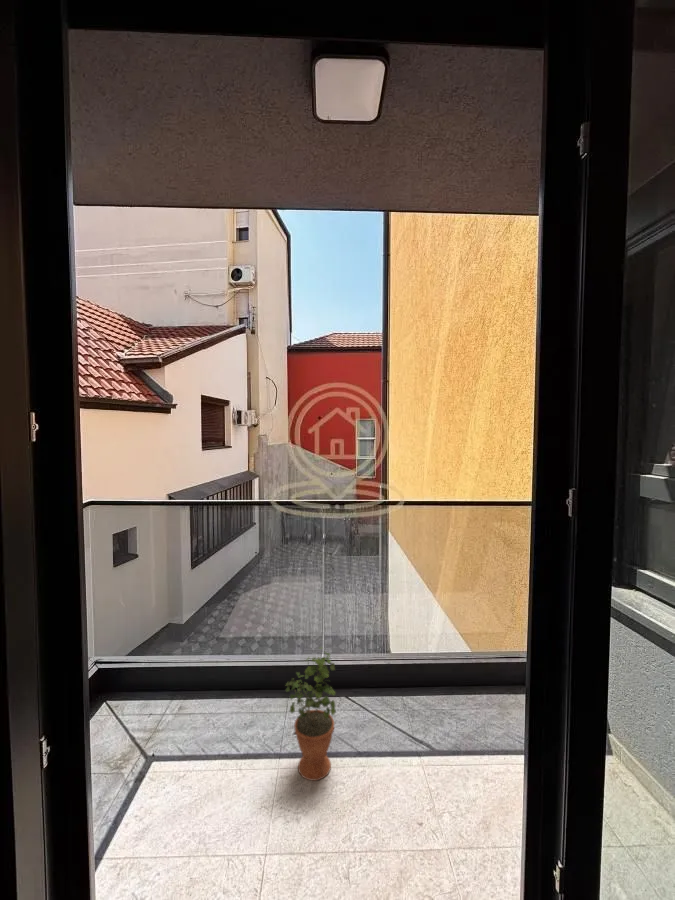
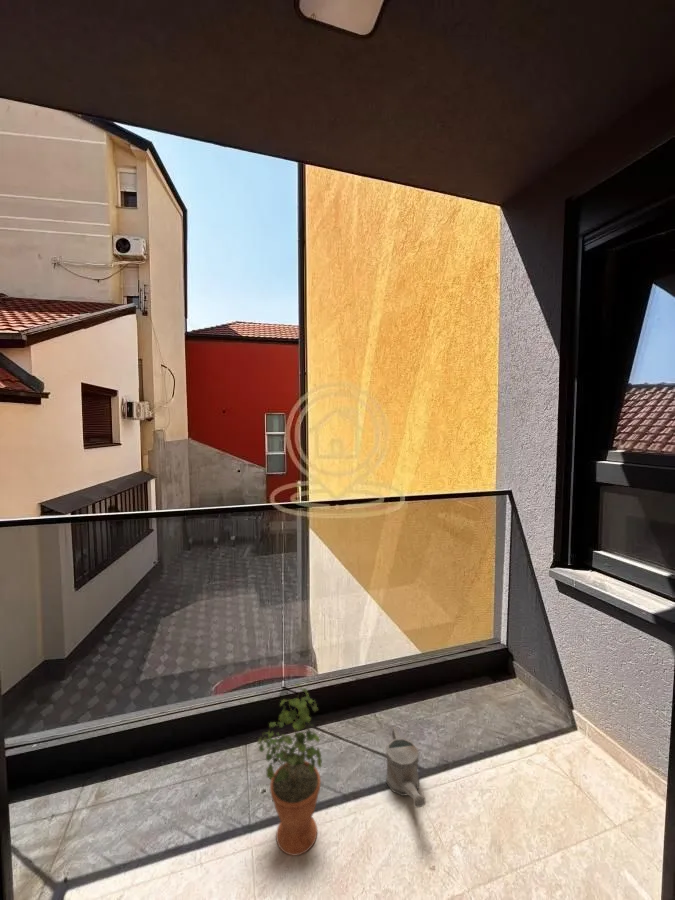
watering can: none [397,706,427,767] -> present [386,727,425,807]

